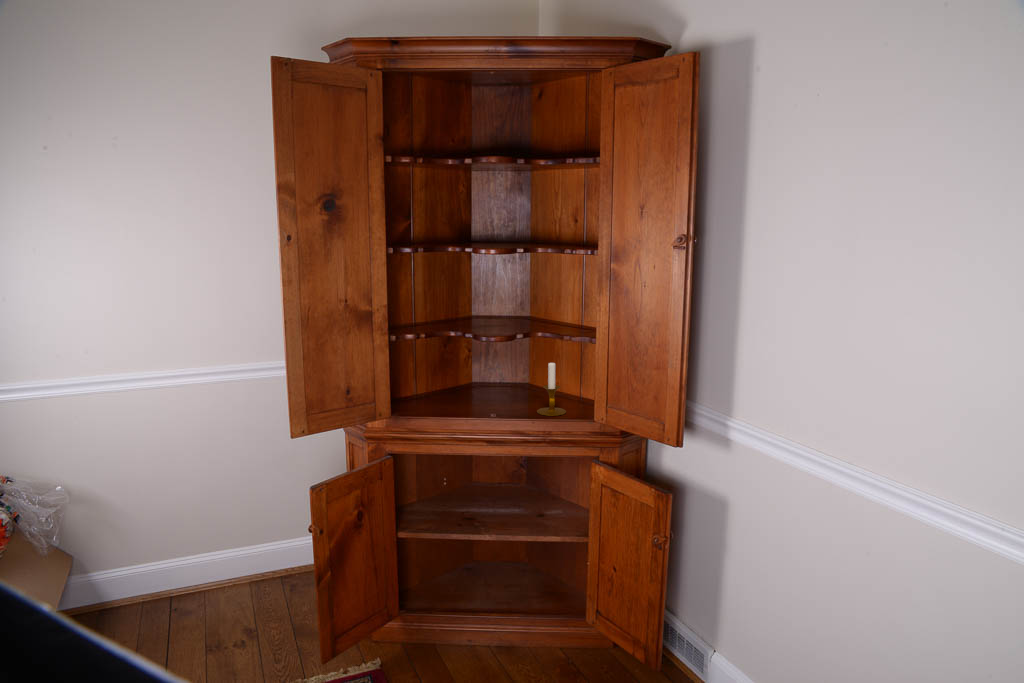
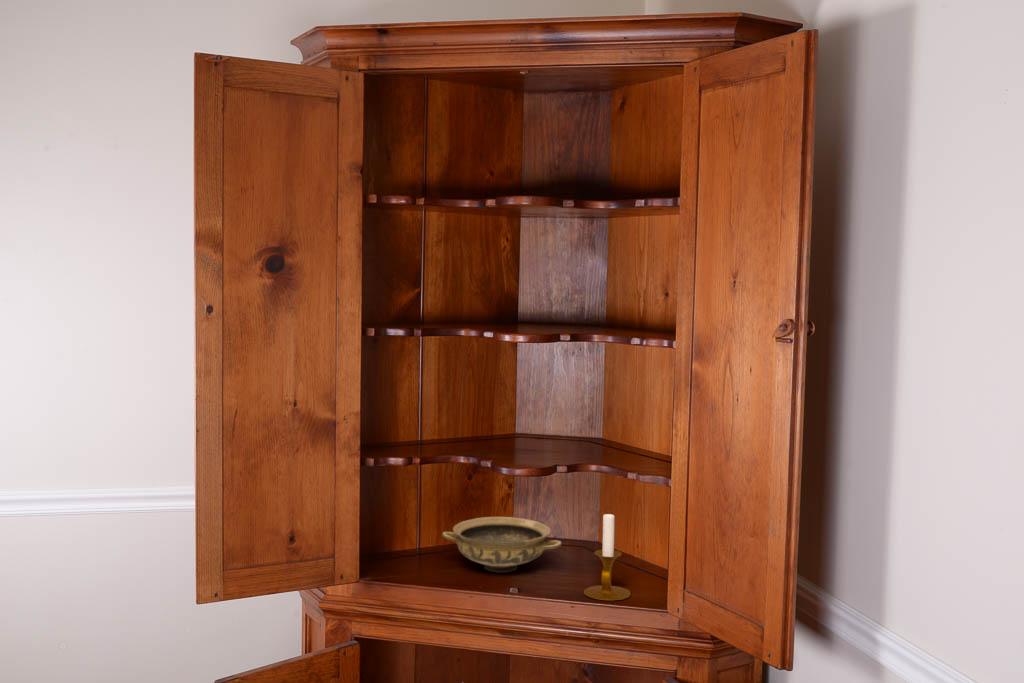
ceramic bowl: none [438,370,517,405] -> present [443,517,561,572]

